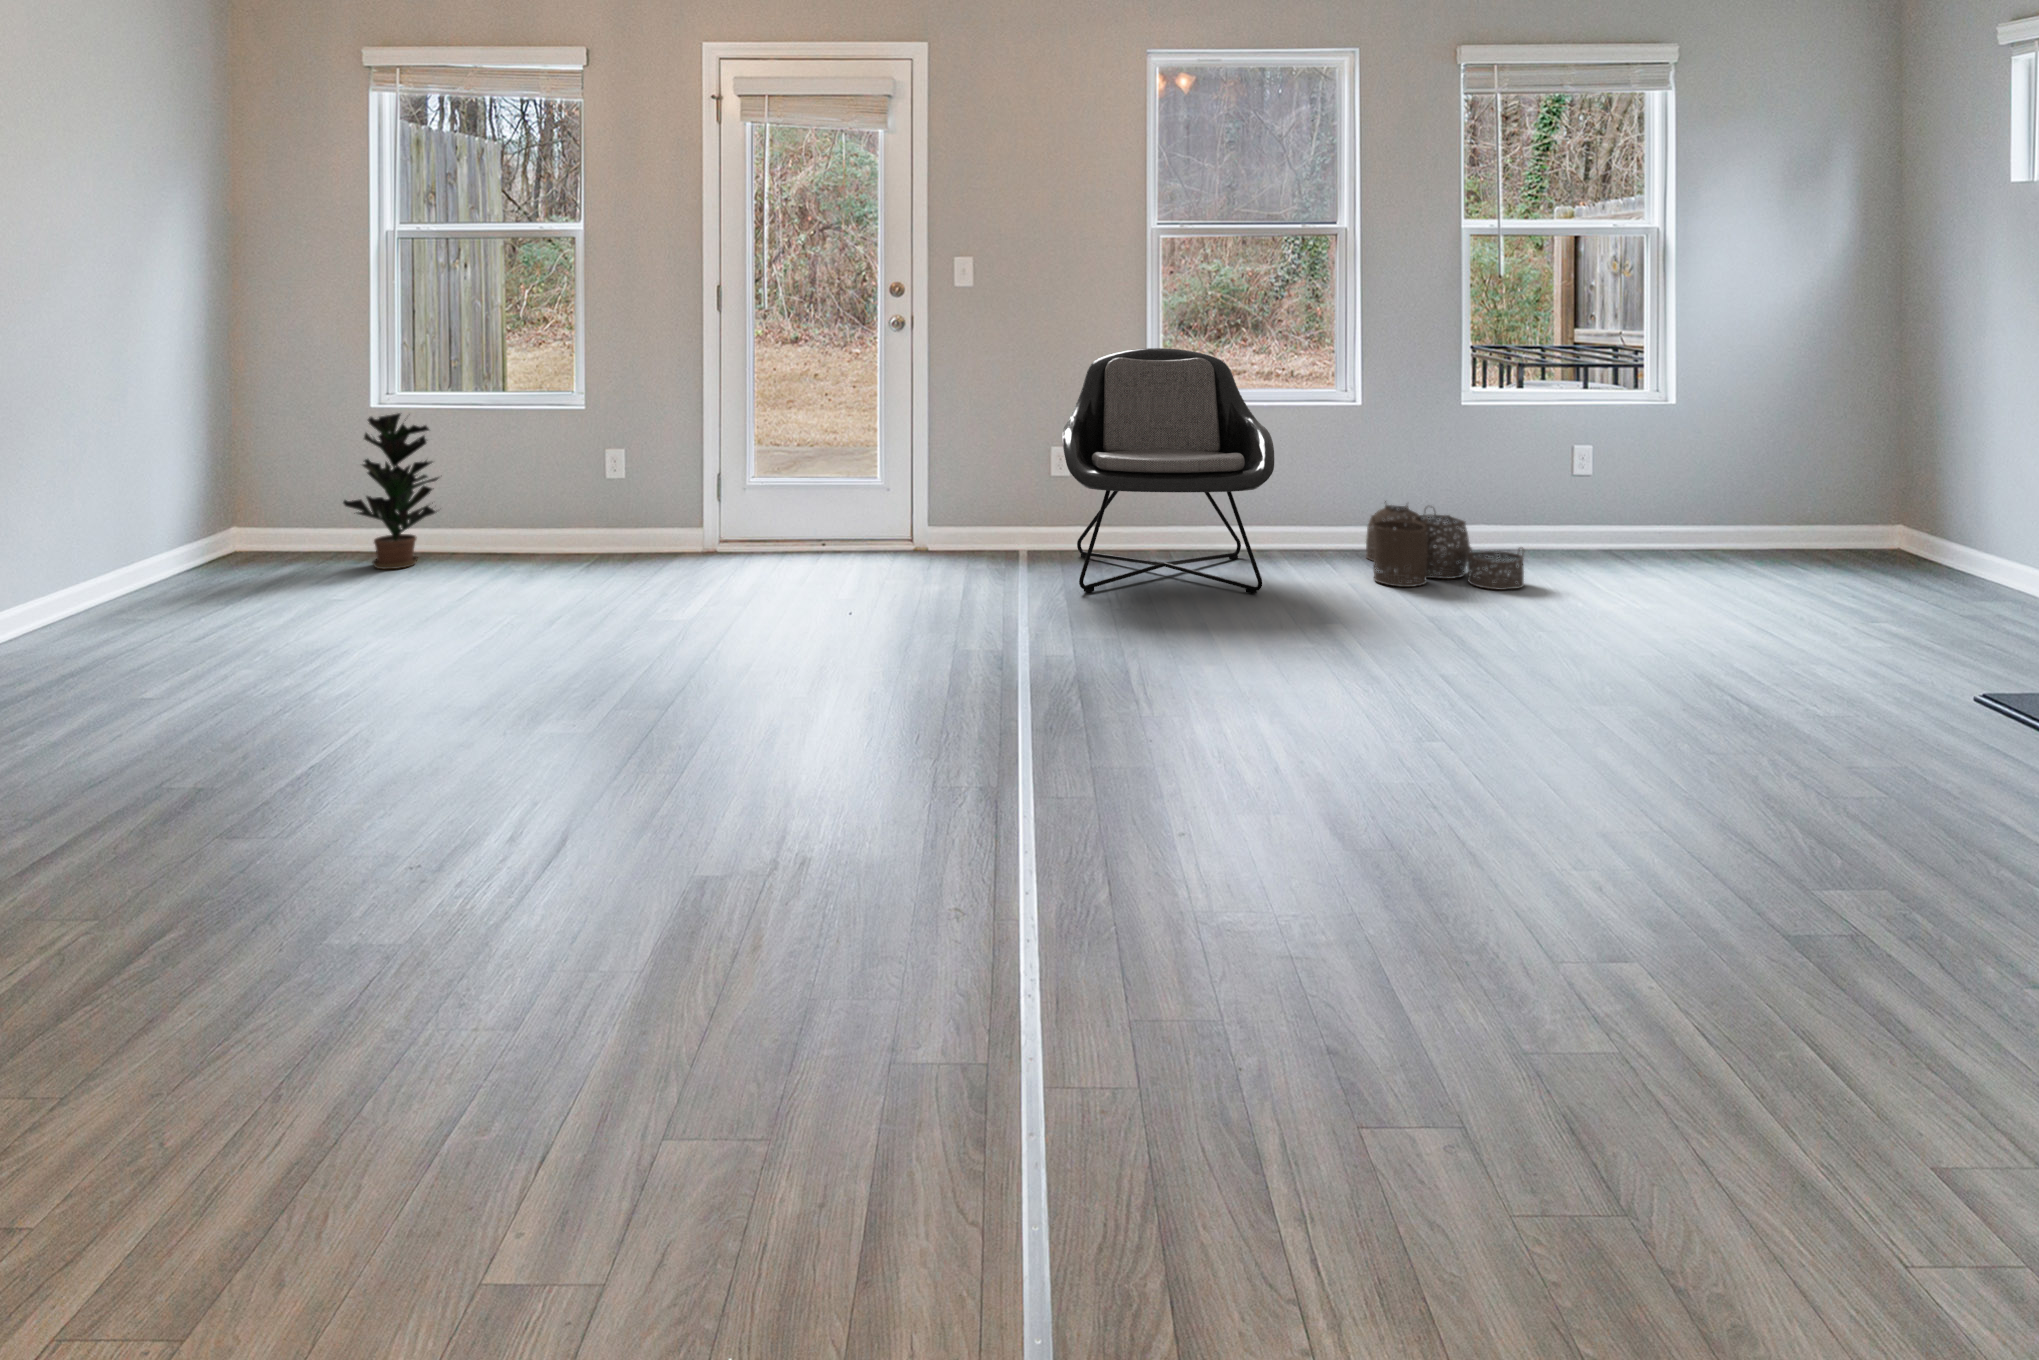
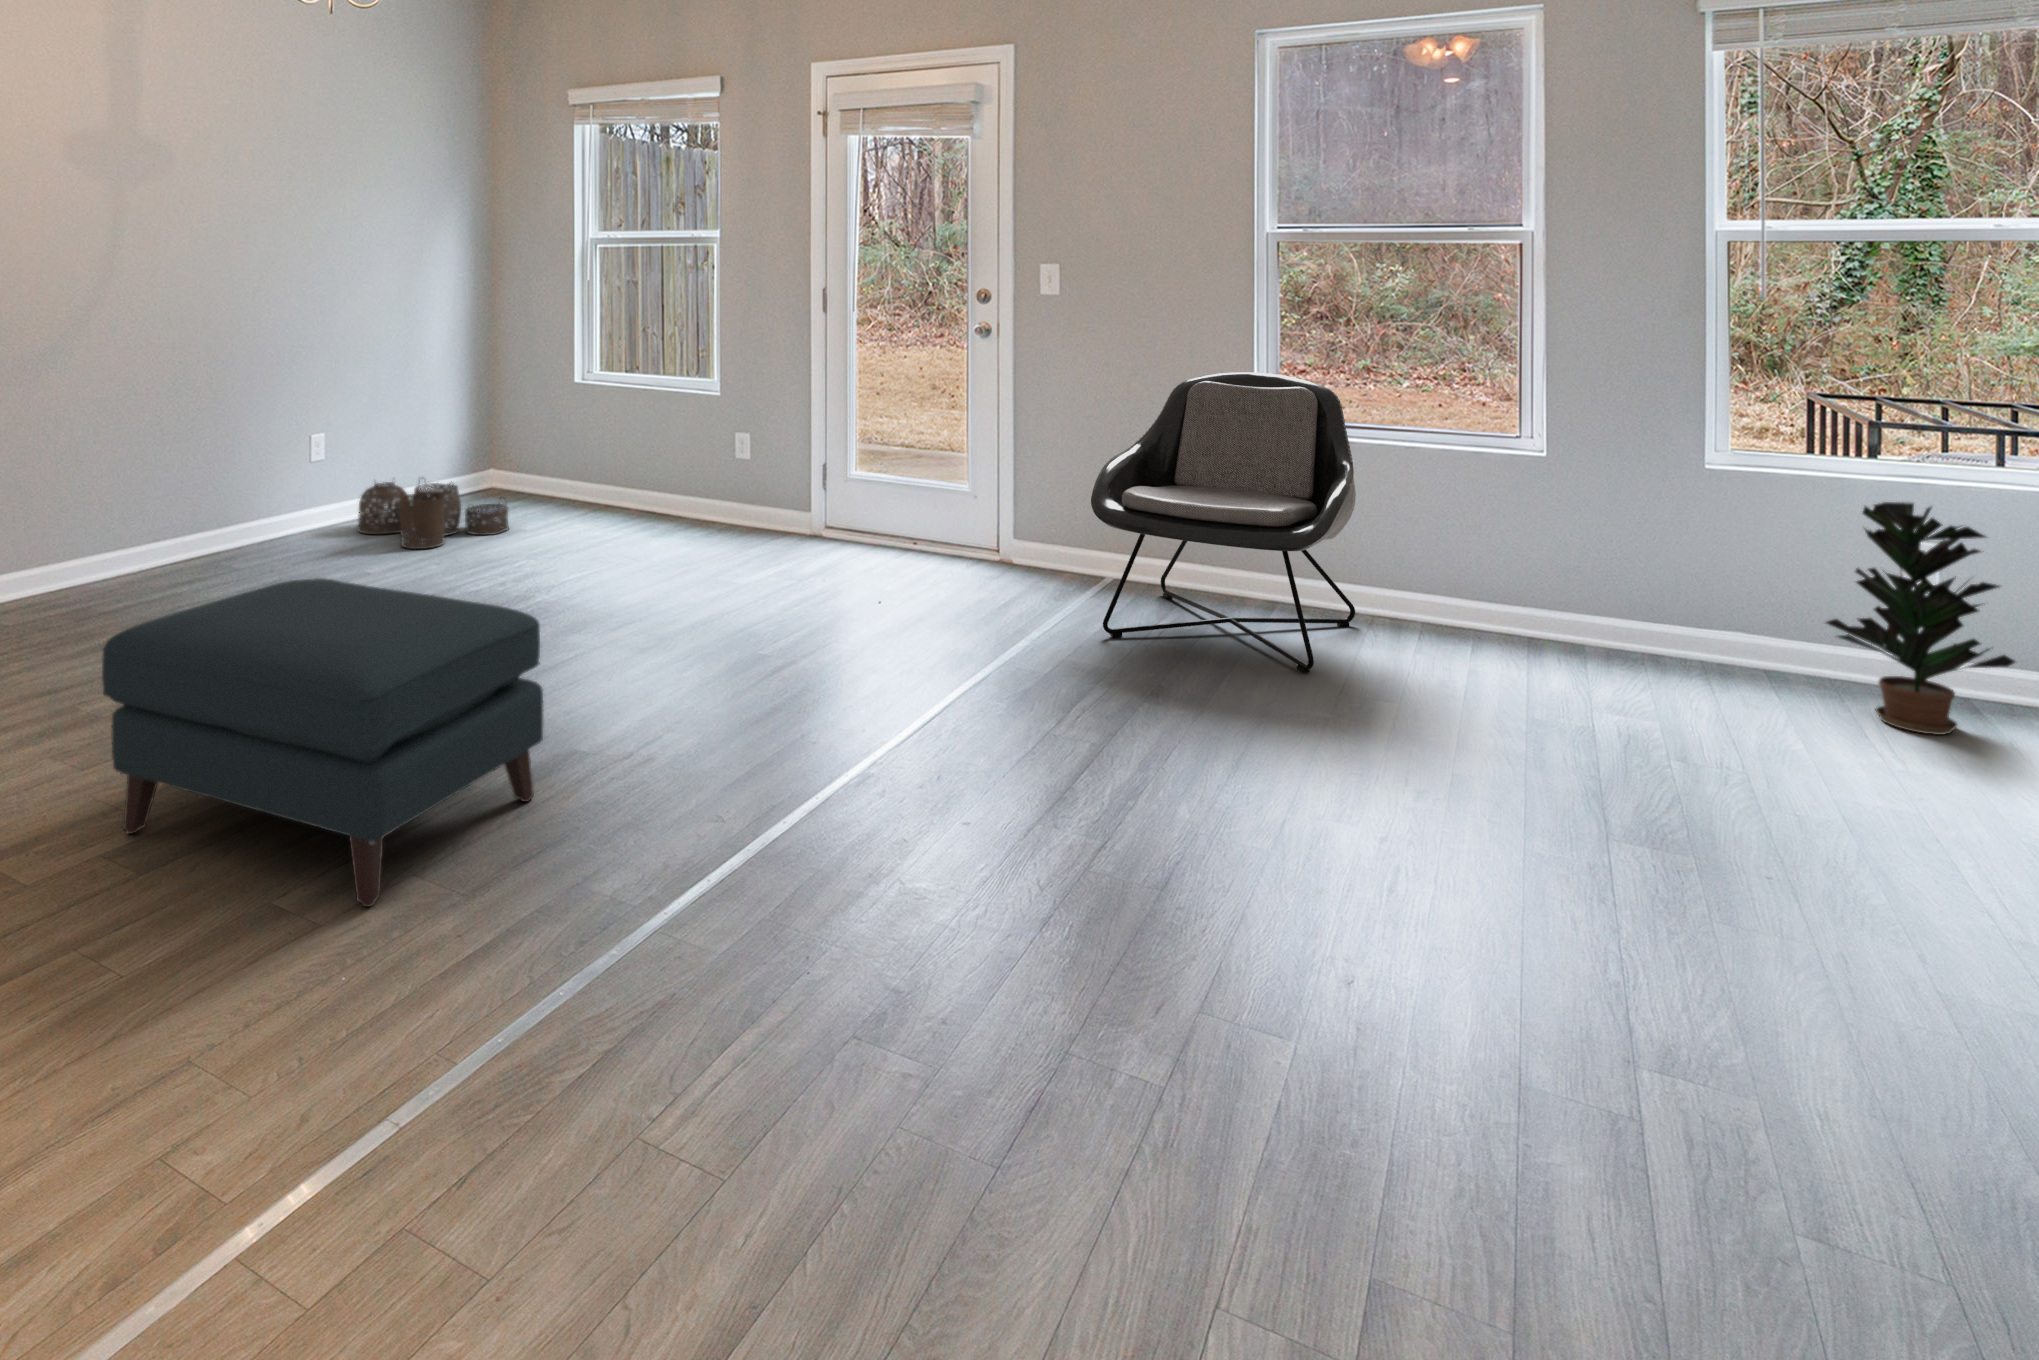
potted plant: present [343,413,439,569] -> present [1826,502,2015,735]
woven basket: present [1366,501,1524,590] -> present [358,481,508,549]
ottoman: none [253,610,779,994] -> present [102,578,543,907]

